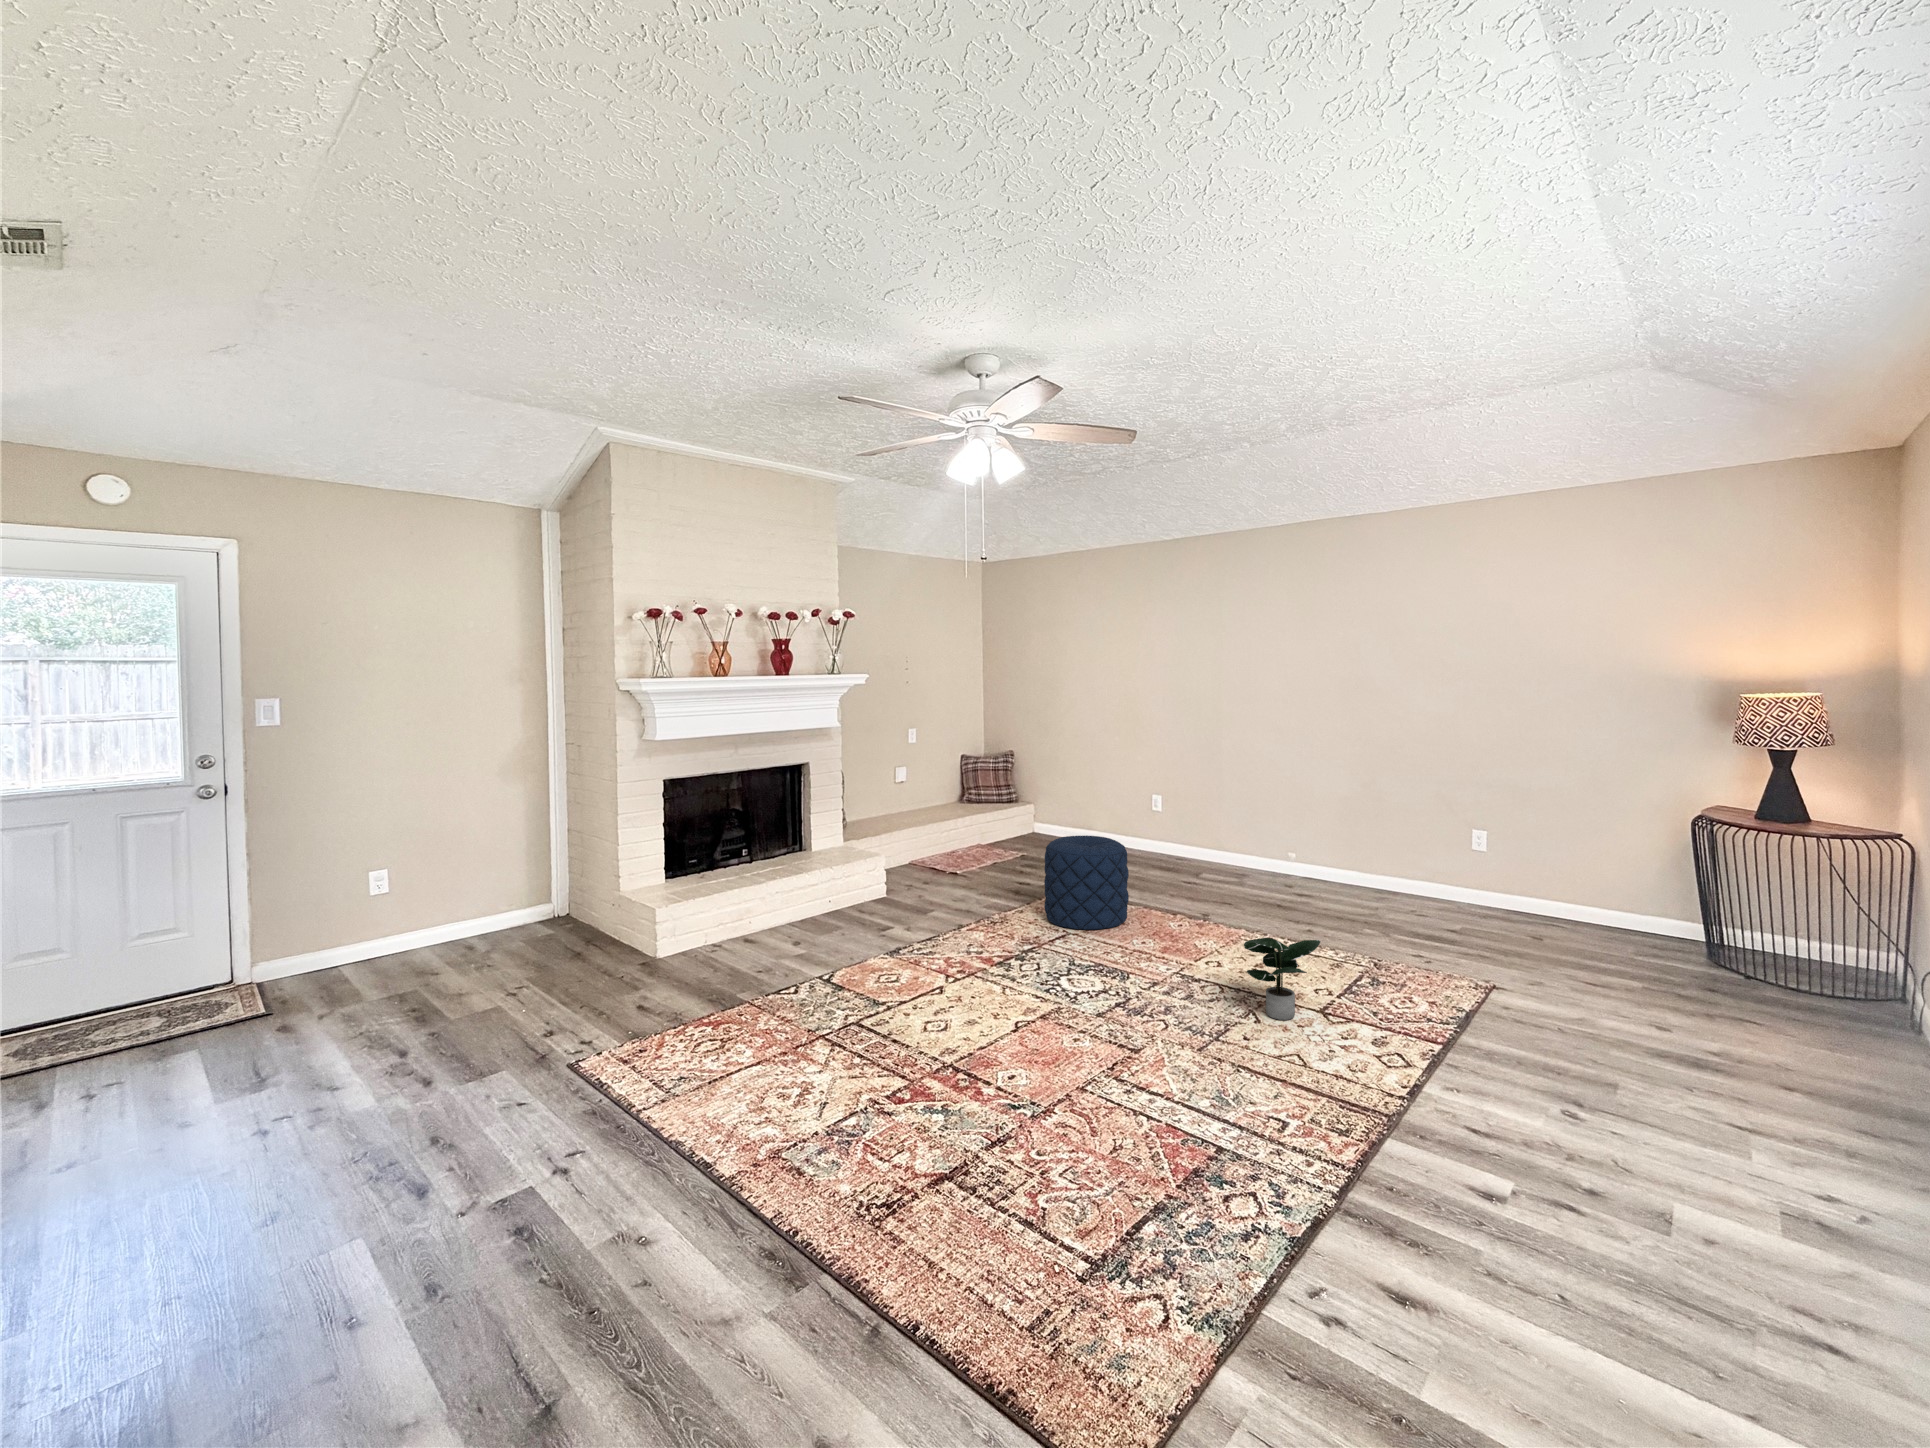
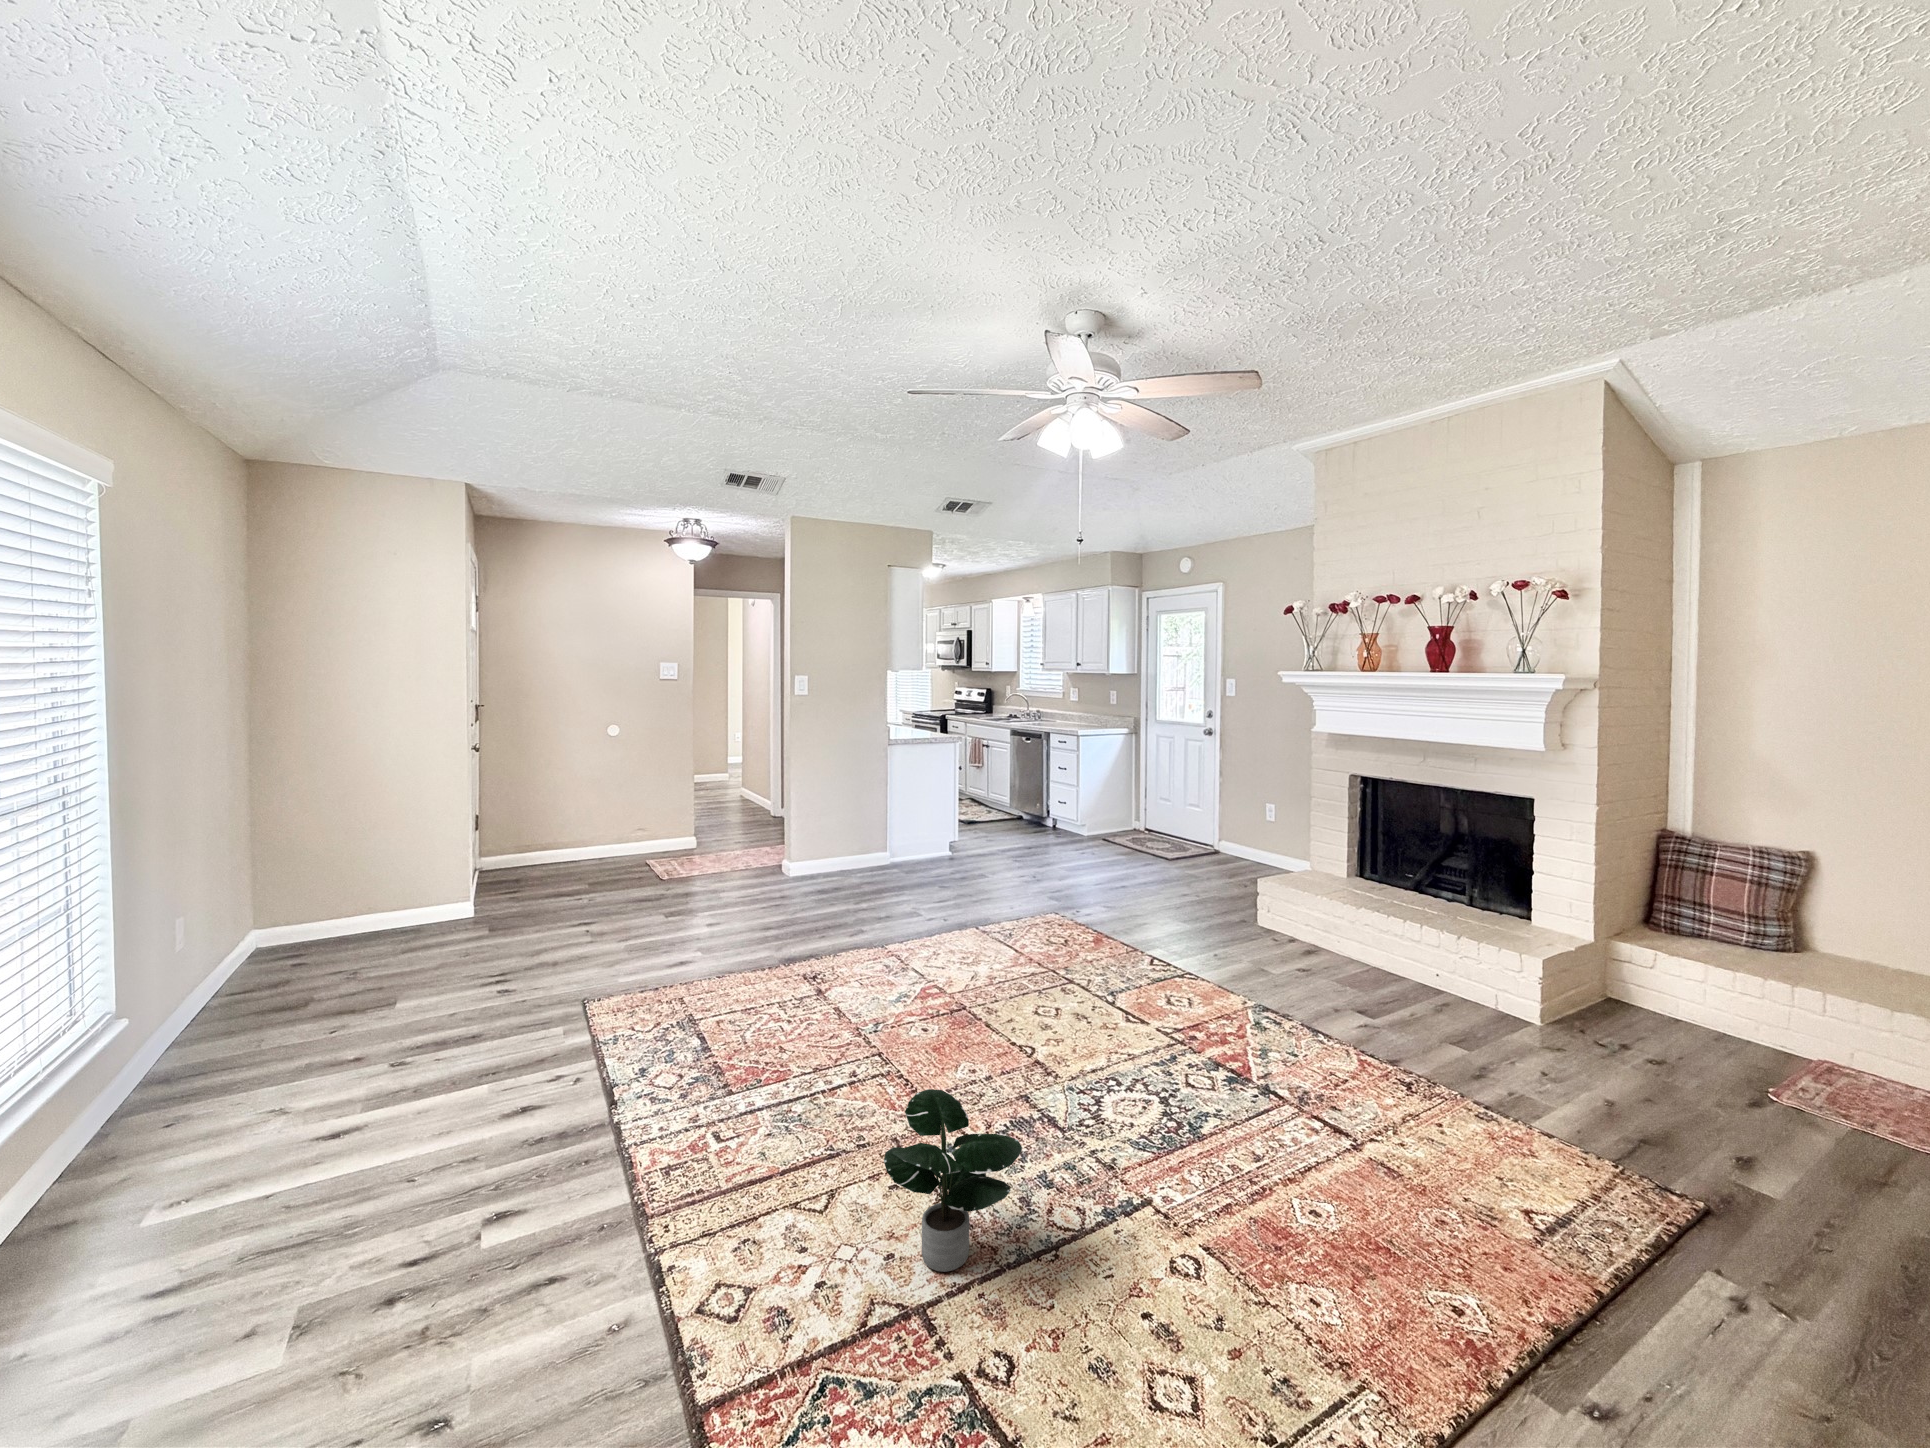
pouf: present [1044,835,1129,930] -> none [1406,1005,1617,1249]

